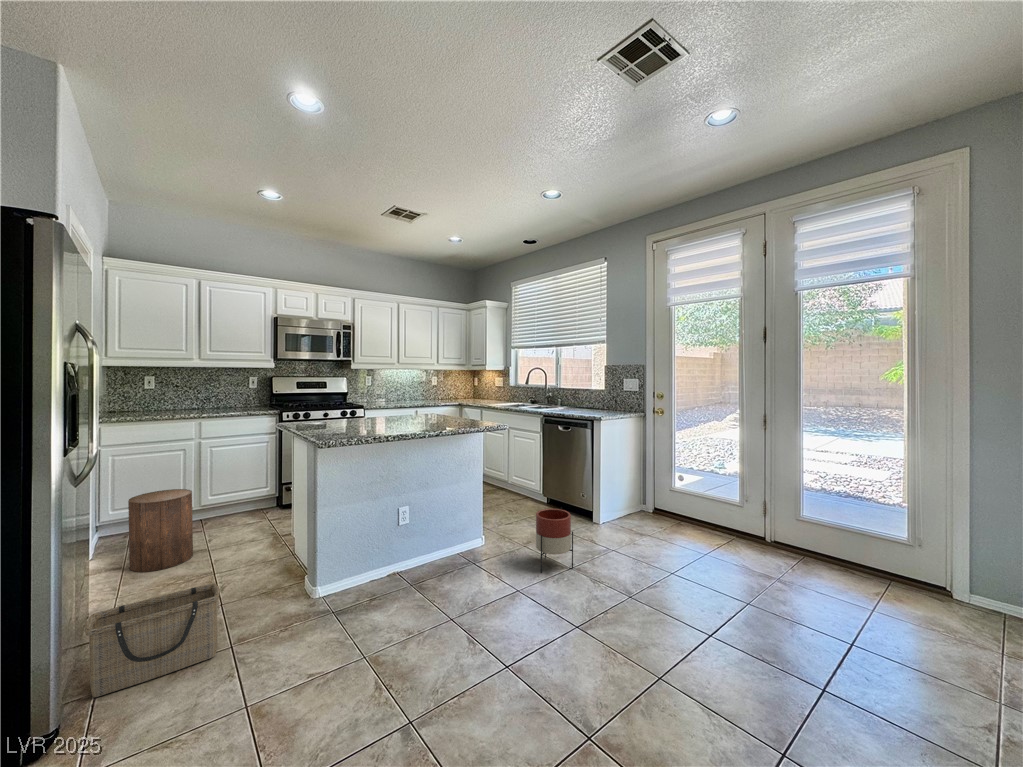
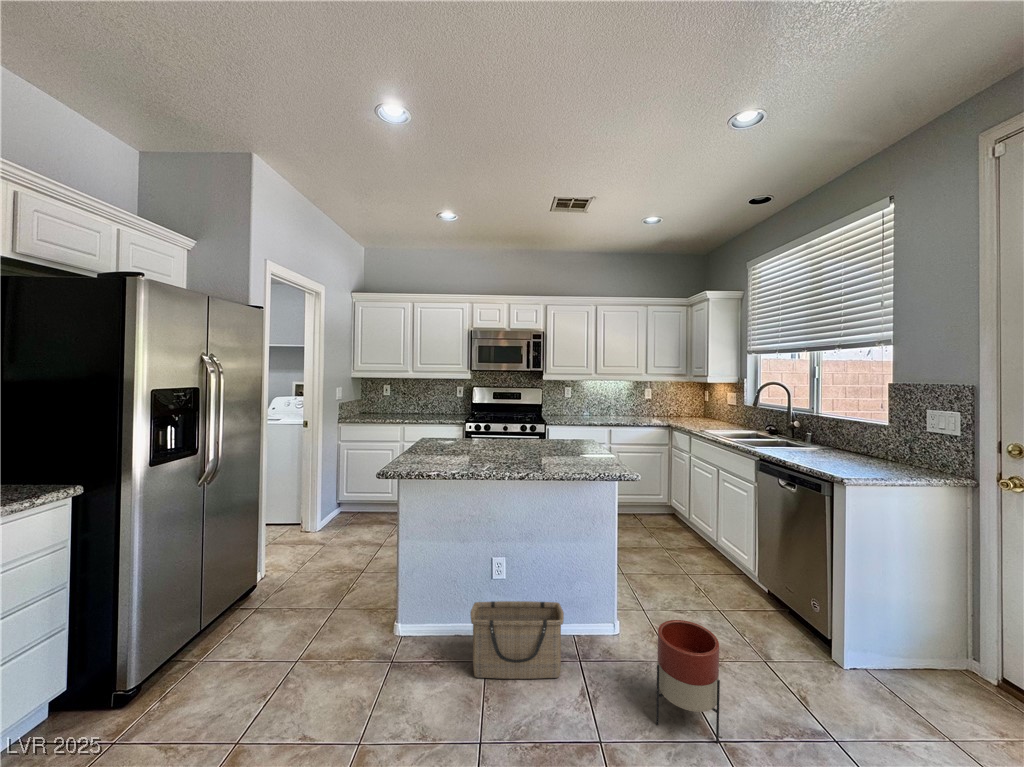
stool: present [128,489,193,572] -> none [329,485,373,553]
basket: present [85,583,220,697] -> present [470,601,564,679]

